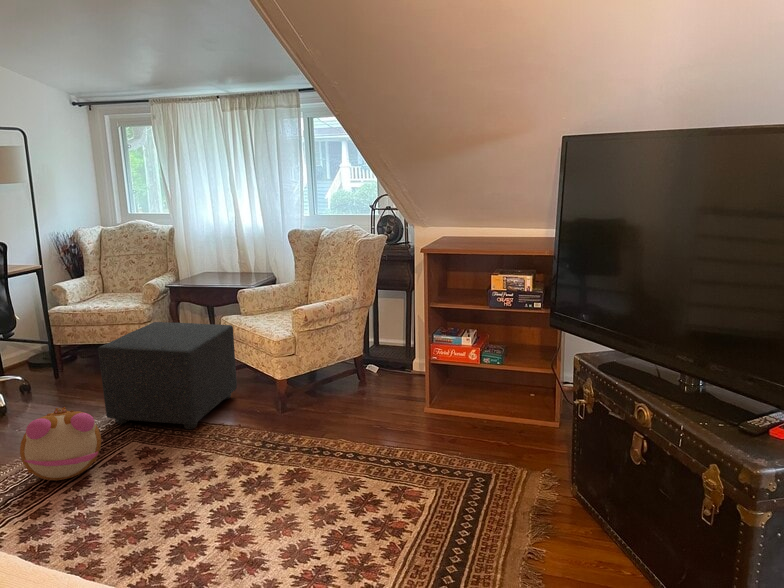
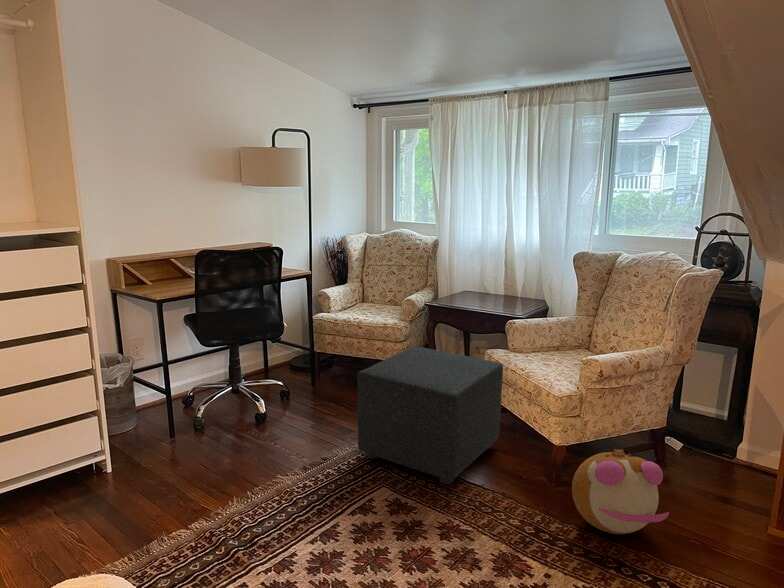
plush toy: present [20,407,101,480] -> present [572,449,669,534]

